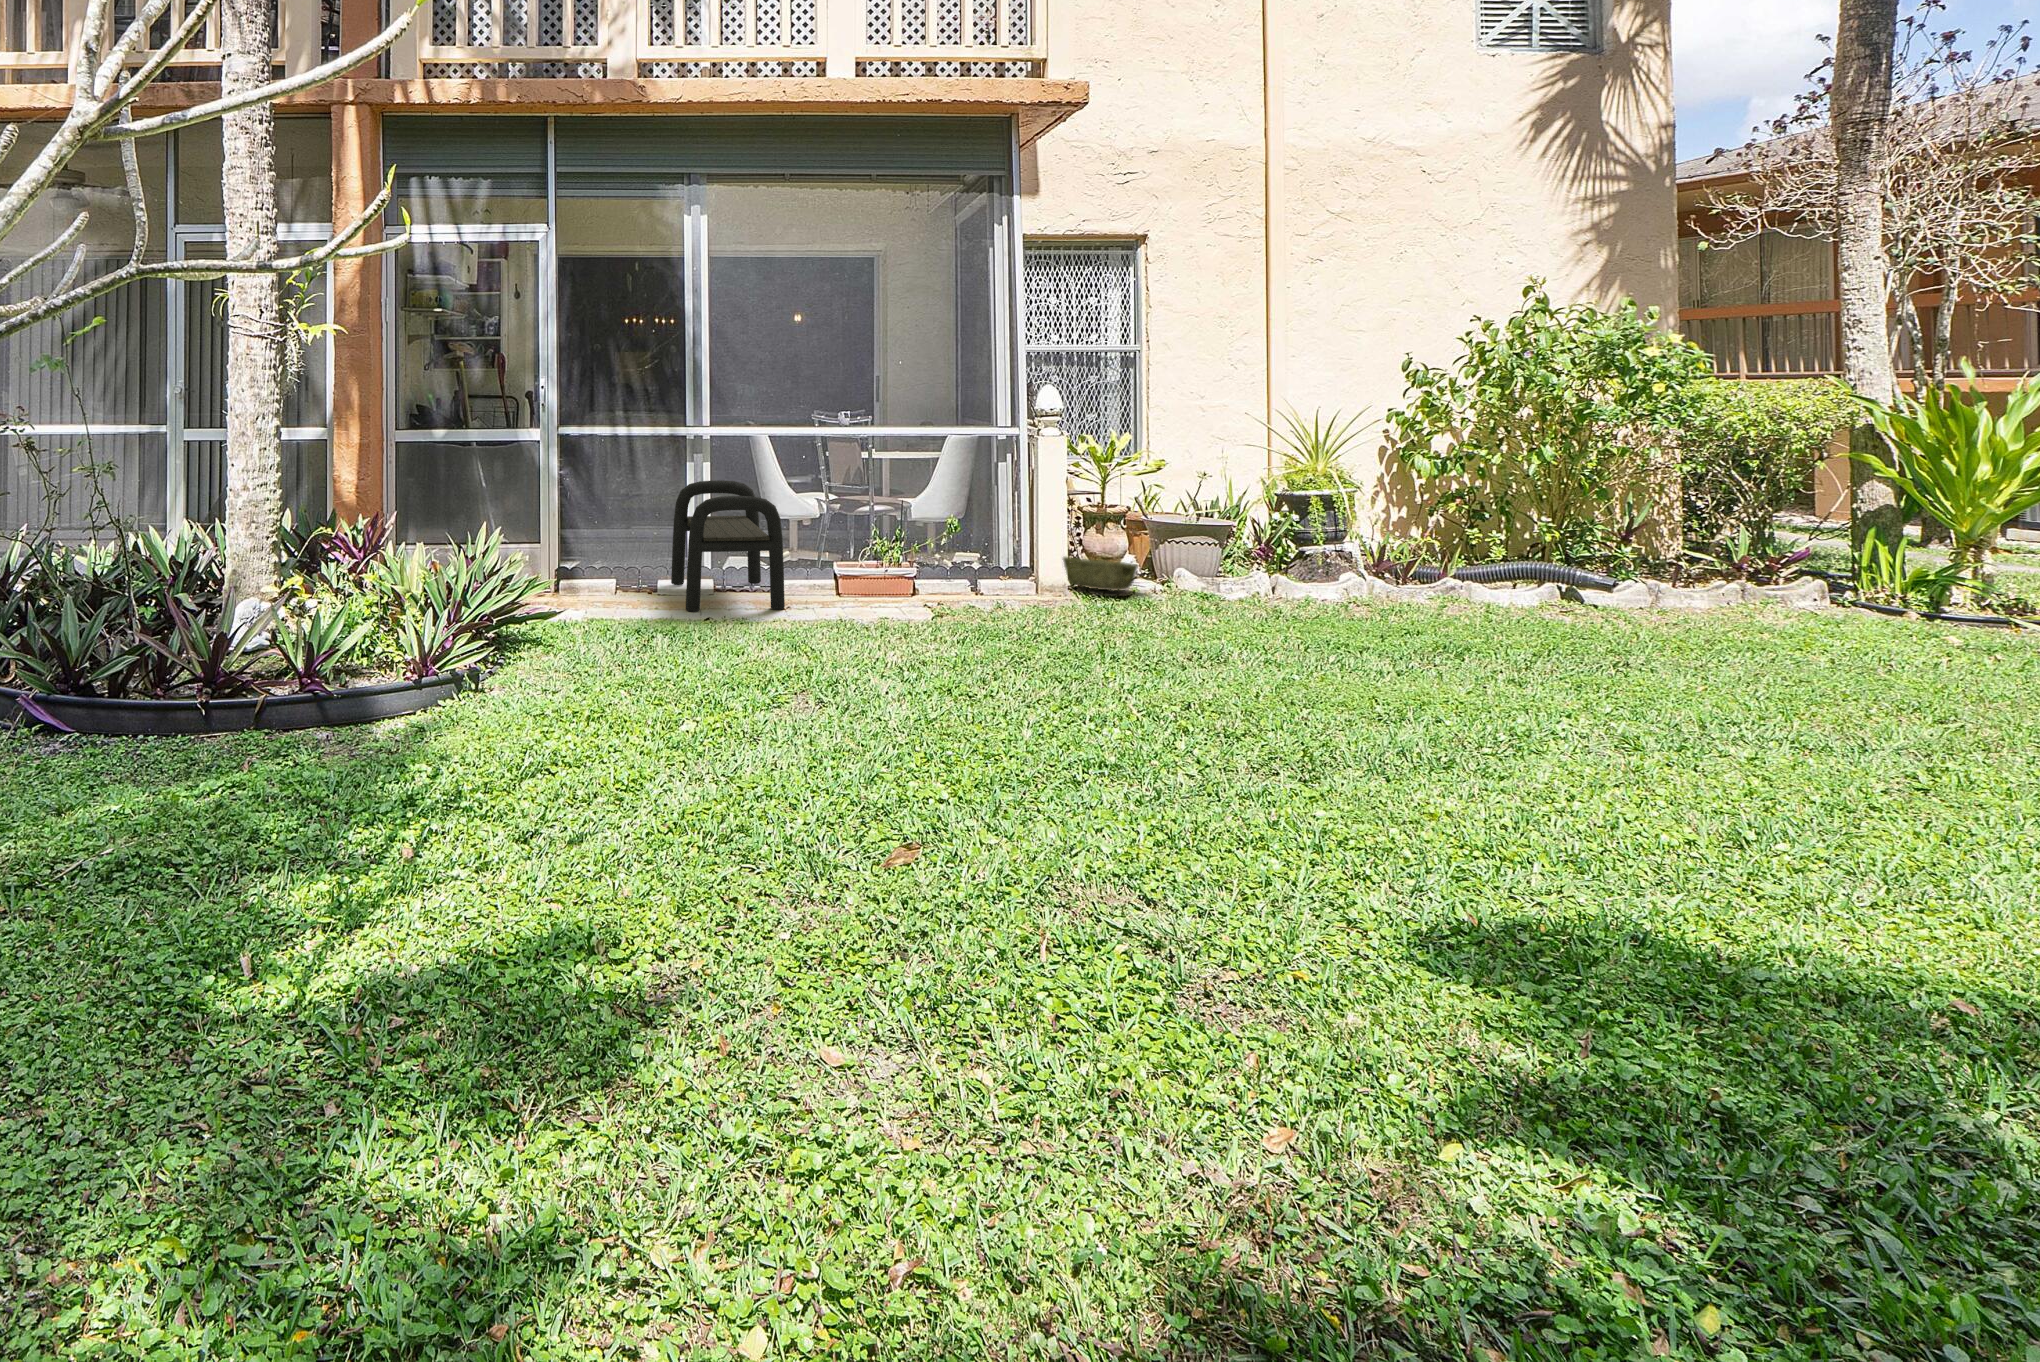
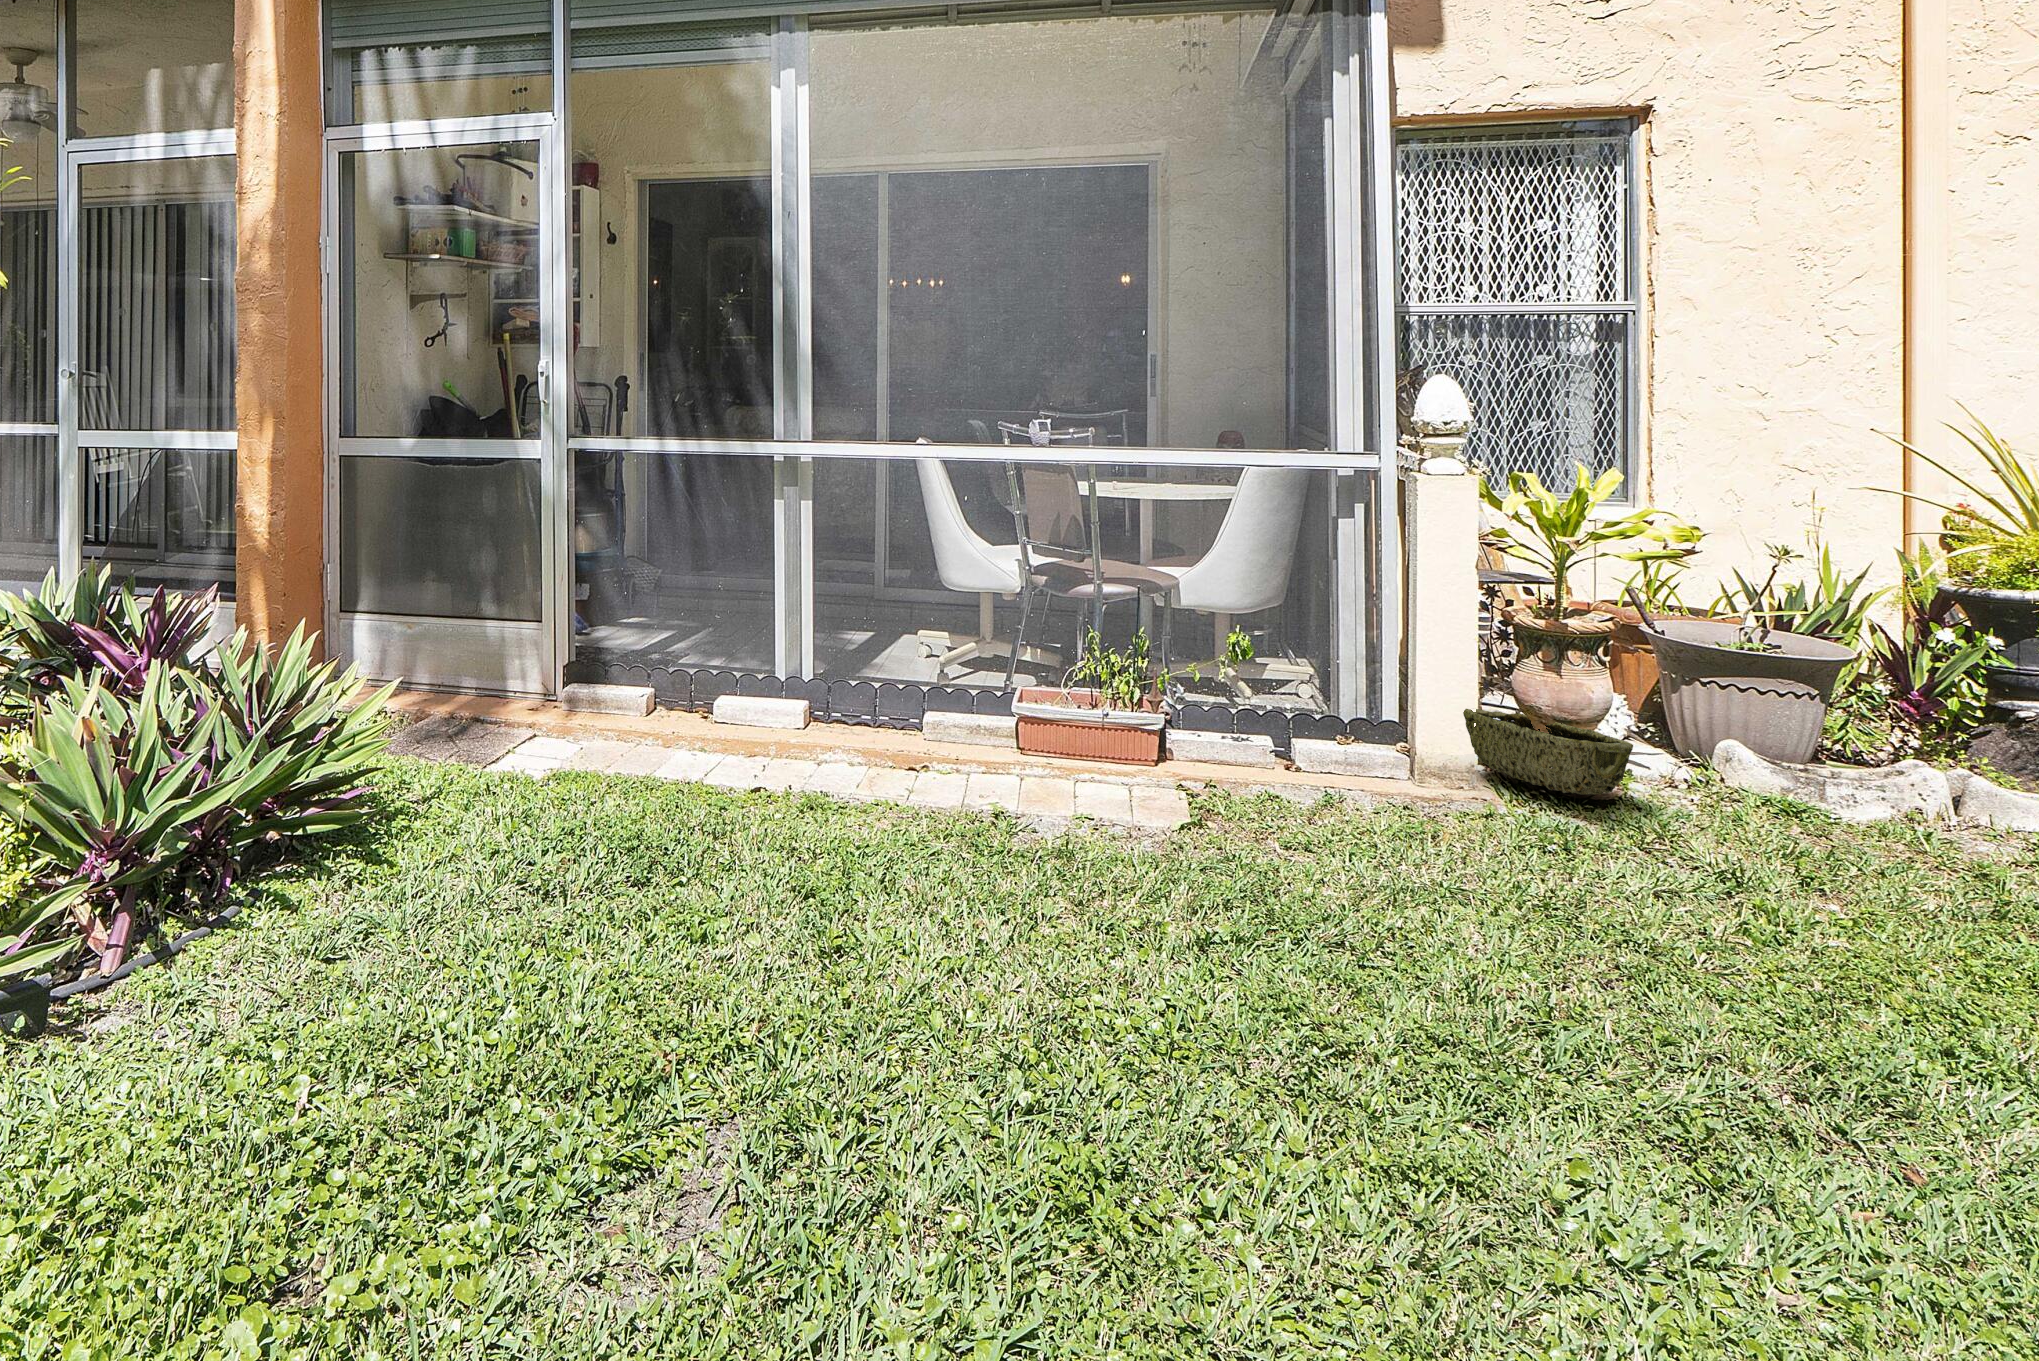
bench: present [671,480,785,612] -> none [696,533,890,791]

